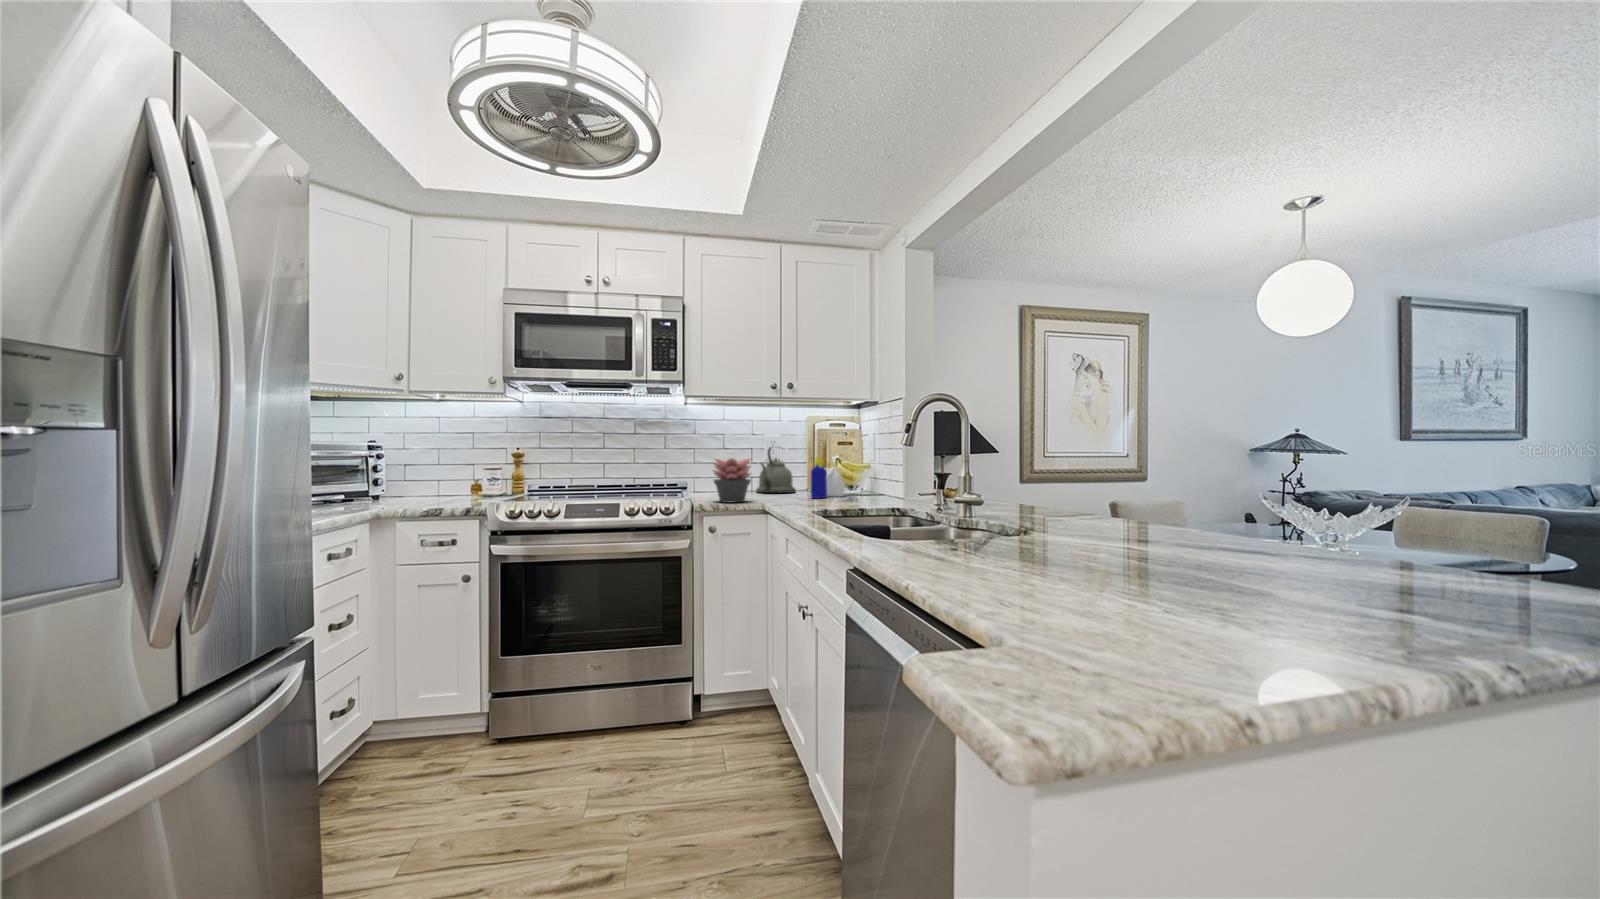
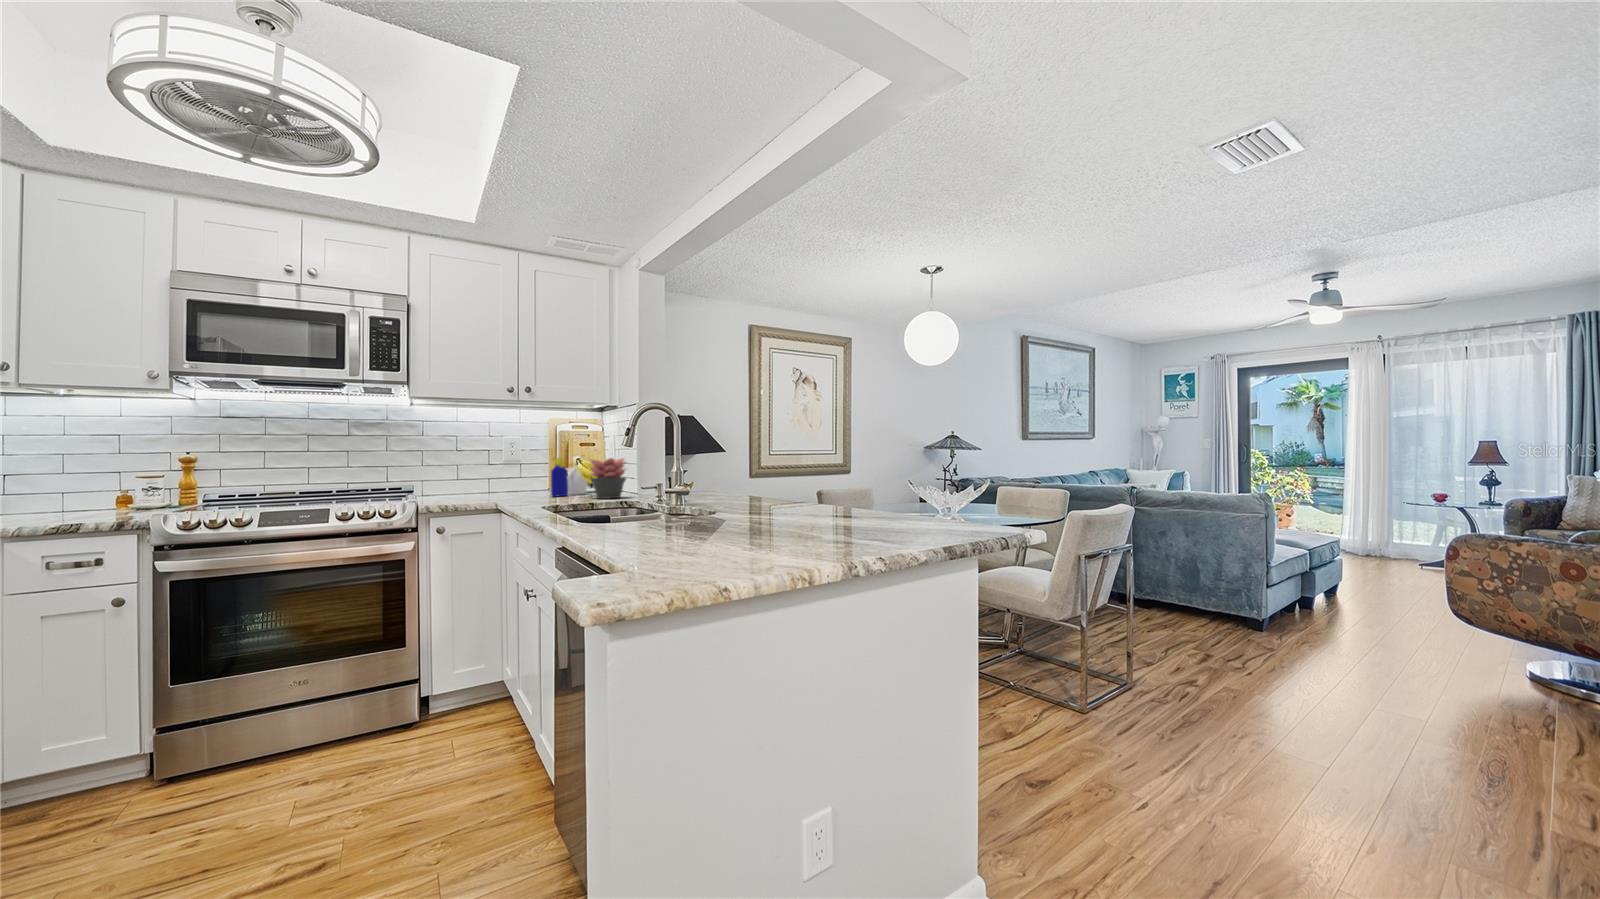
kettle: present [756,447,796,493] -> none [495,449,538,495]
succulent plant: present [713,458,751,502] -> present [590,458,626,499]

